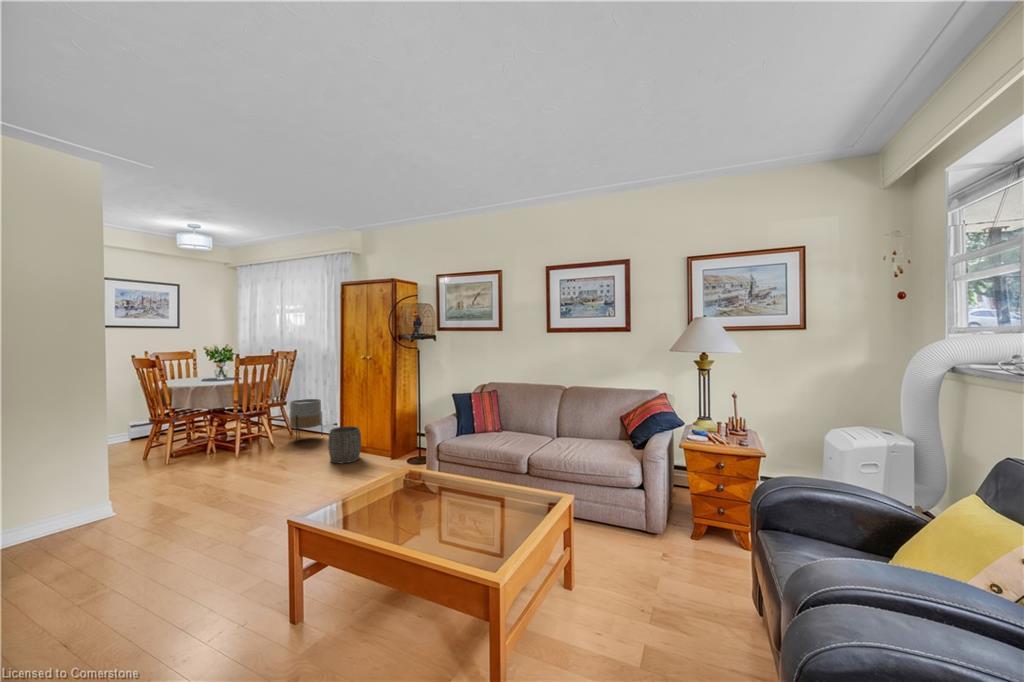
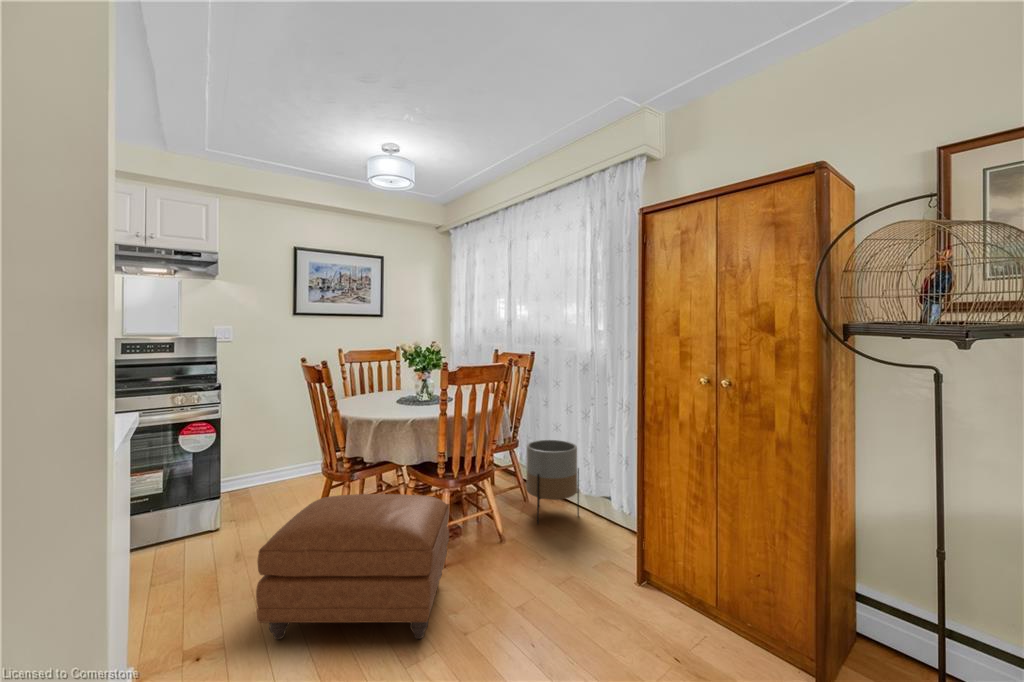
ottoman: none [134,421,241,487] -> present [256,494,449,639]
woven basket: present [328,426,361,463] -> none [620,538,699,649]

